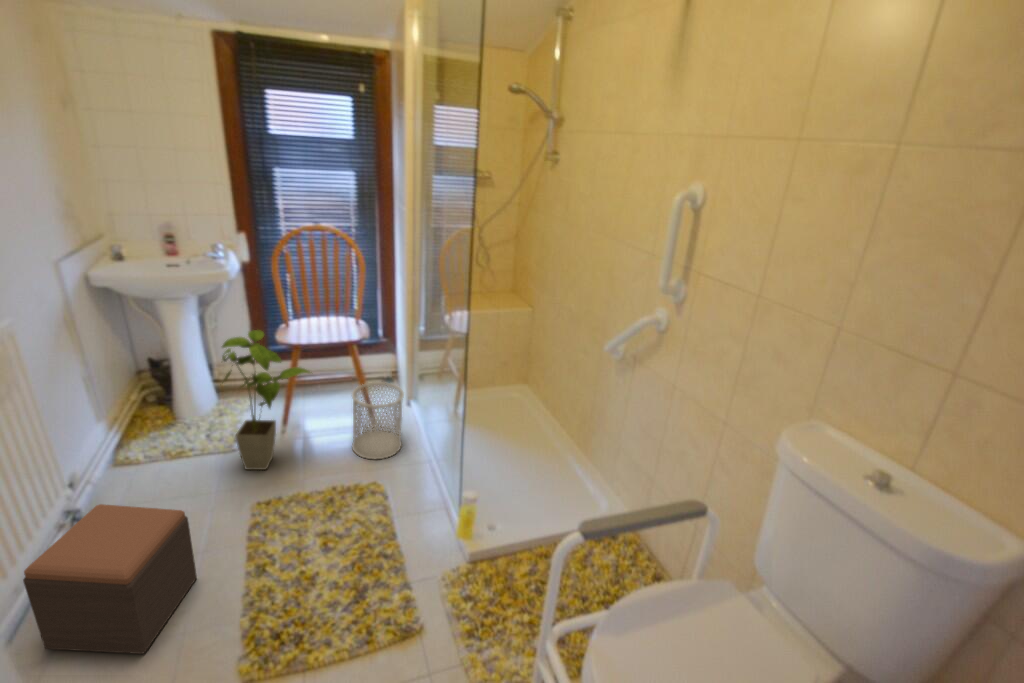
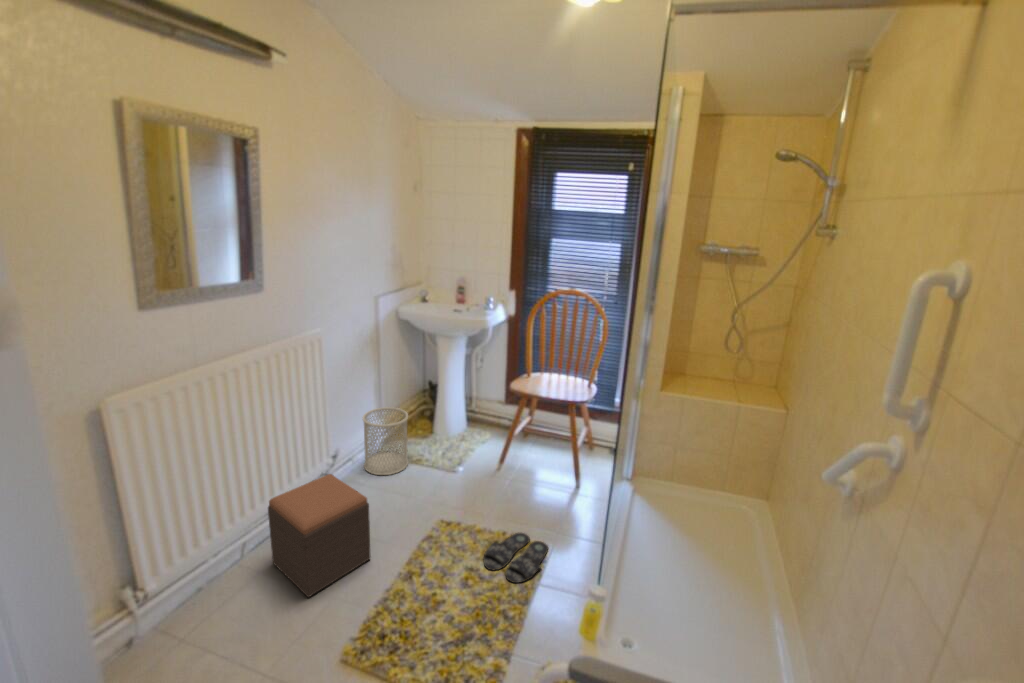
house plant: present [222,330,310,470] -> none [442,371,513,495]
wastebasket: present [352,382,404,459] -> present [363,407,408,475]
slippers: none [329,482,391,528] -> present [484,533,548,583]

